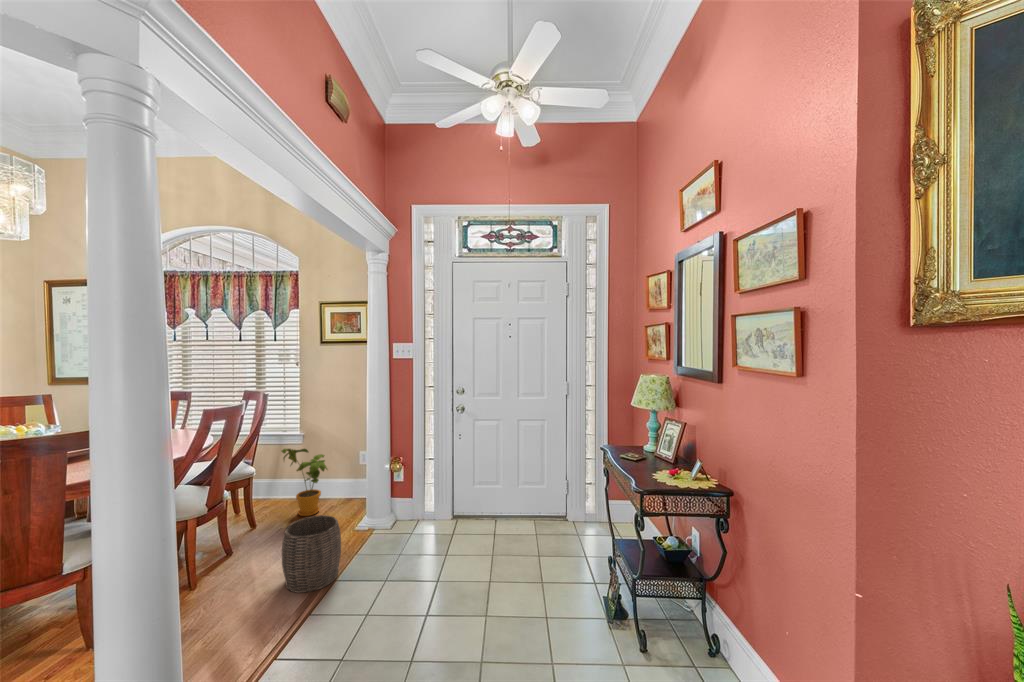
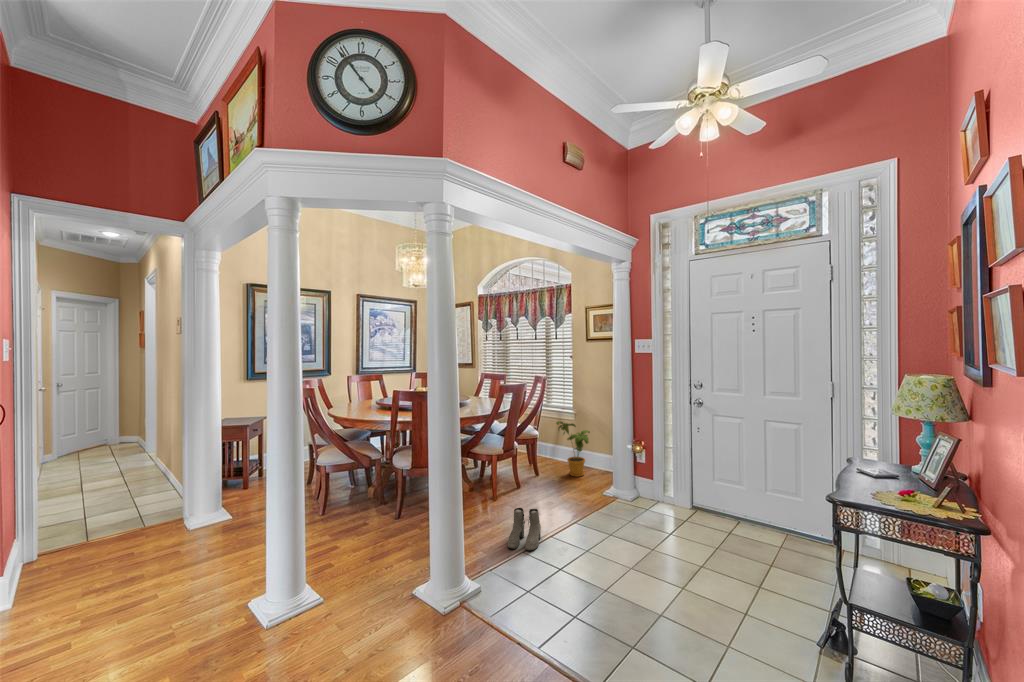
woven basket: present [282,515,341,593] -> none [543,473,583,527]
boots: none [238,579,289,655] -> present [508,508,541,551]

